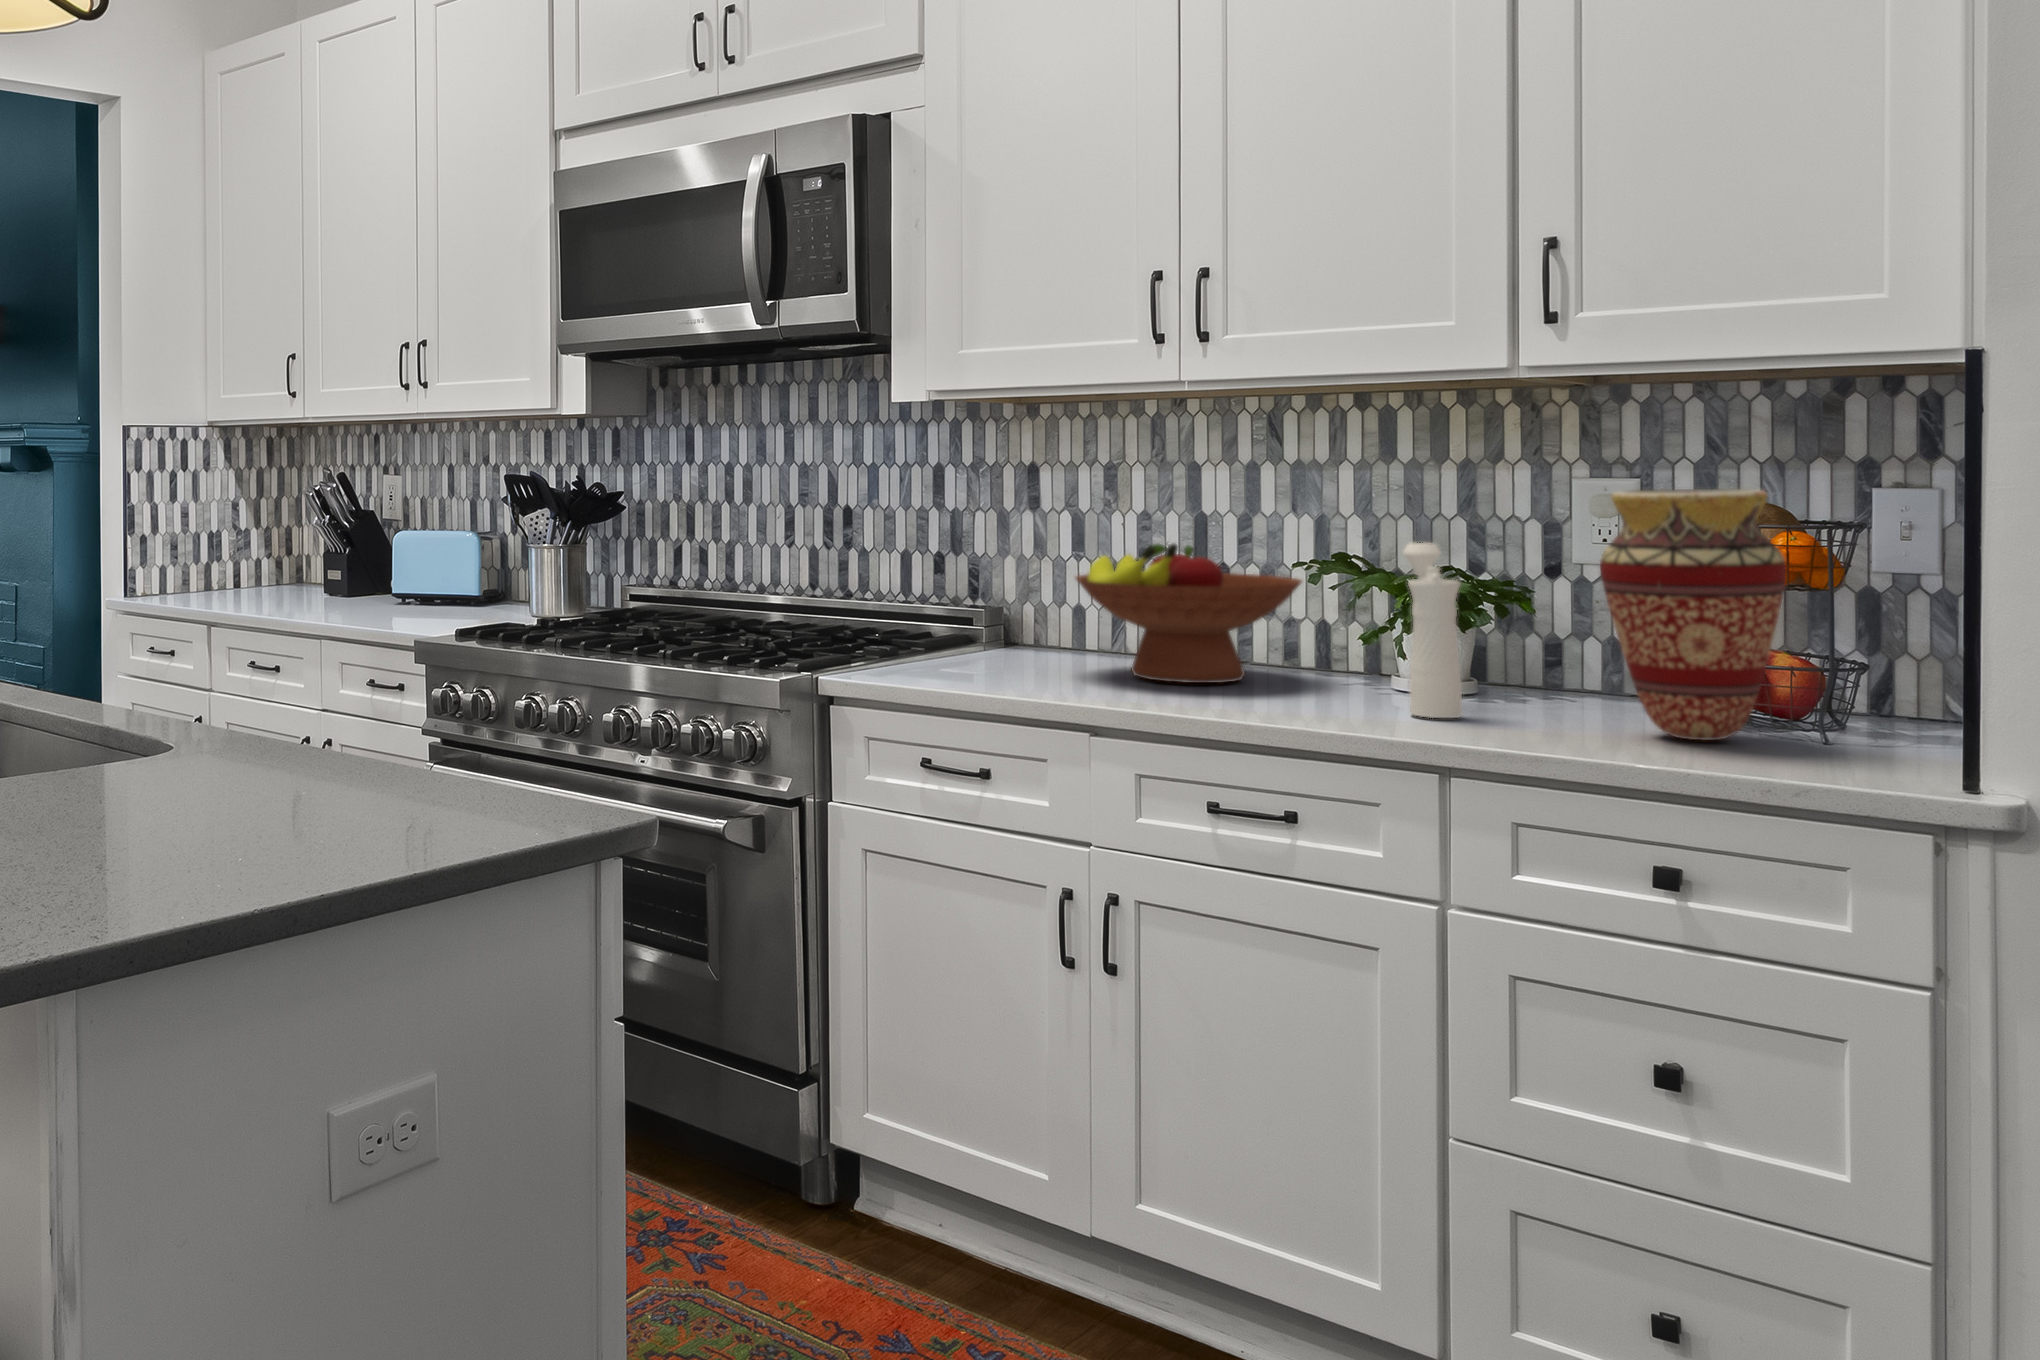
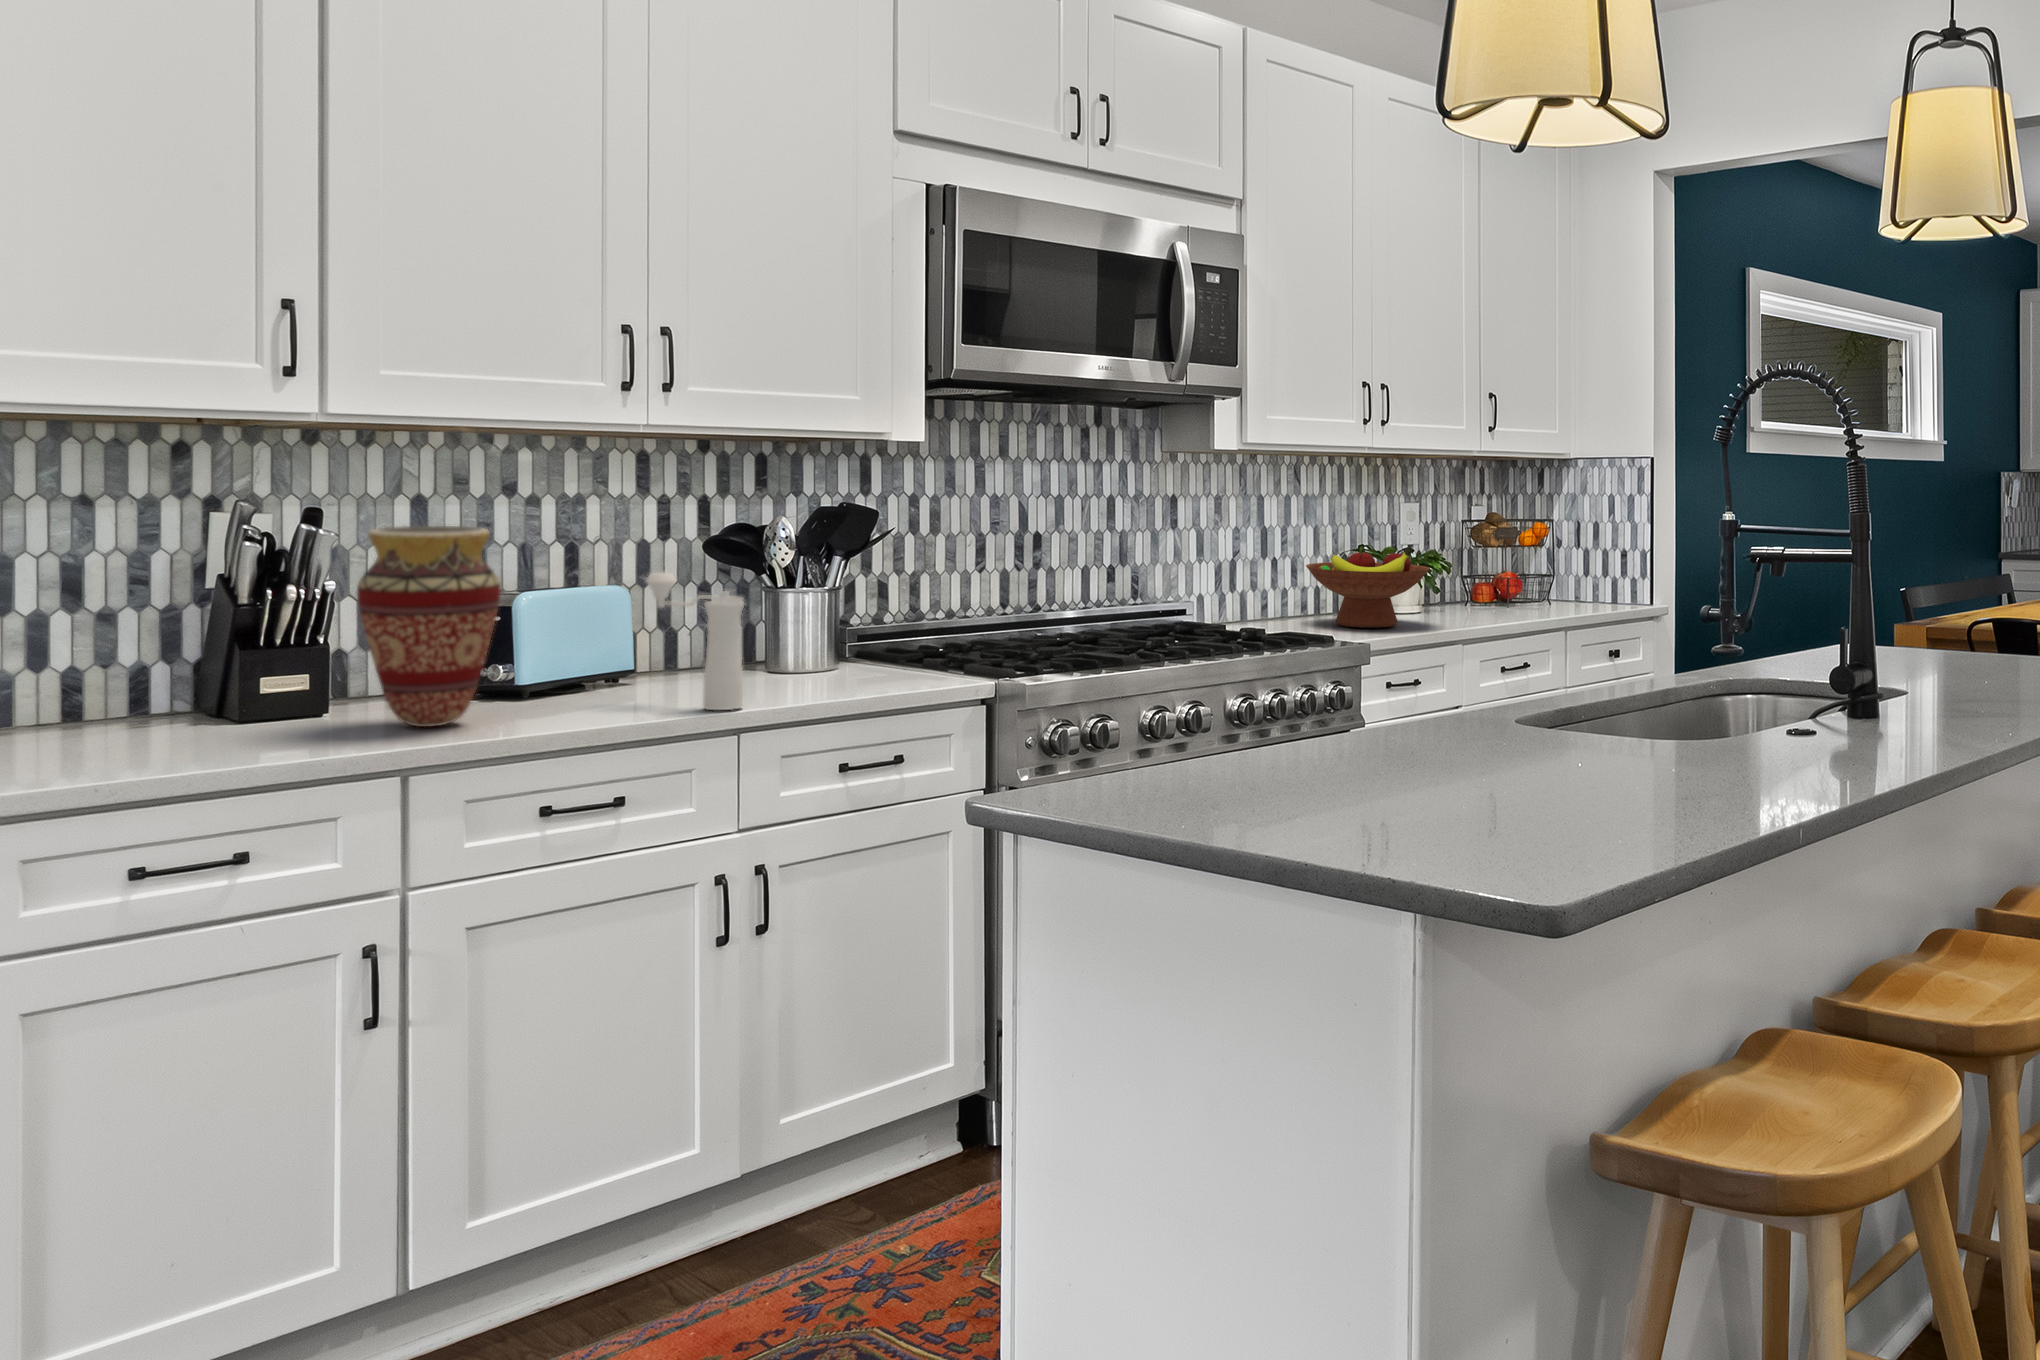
vase: present [1600,489,1786,740] -> present [357,526,501,727]
pepper mill: present [1403,543,1462,718] -> present [646,573,744,710]

